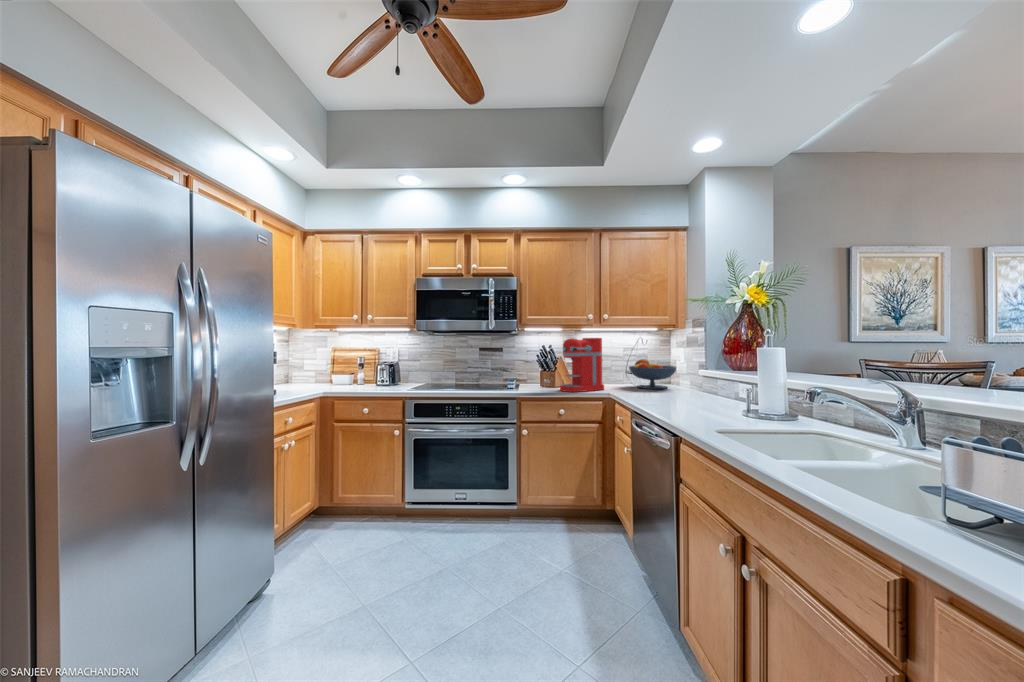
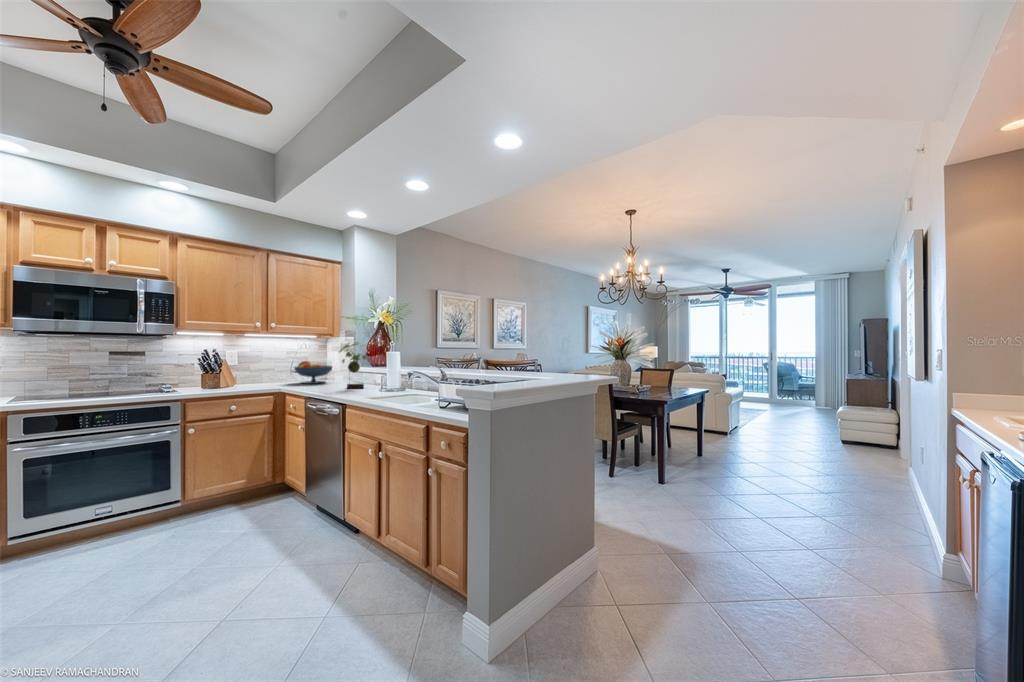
plant: none [675,327,727,405] -> present [339,342,366,389]
coffee maker: present [560,338,604,392] -> none [231,343,274,390]

